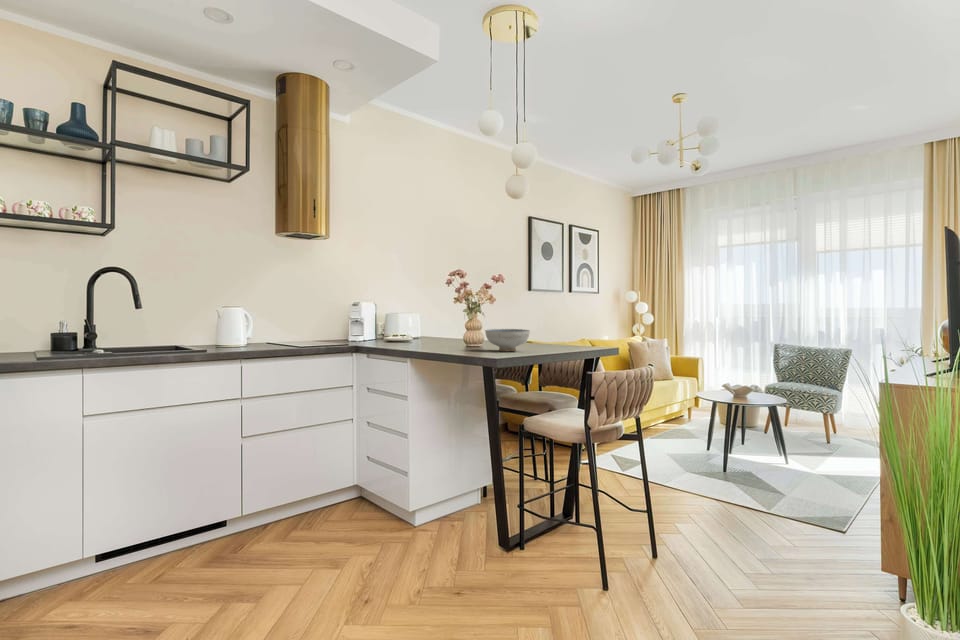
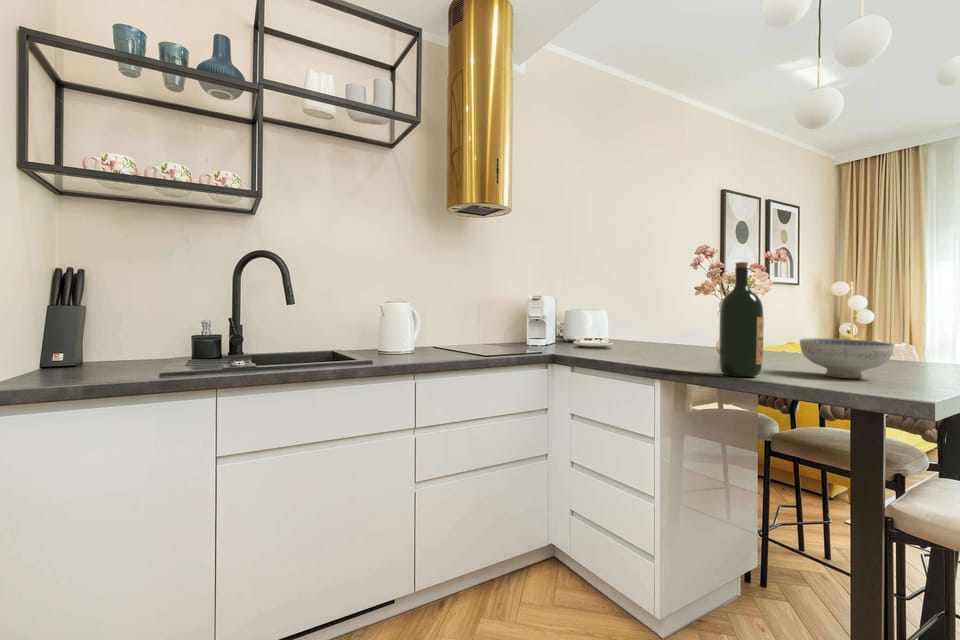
wine bottle: none [431,283,454,351] -> present [719,262,764,377]

